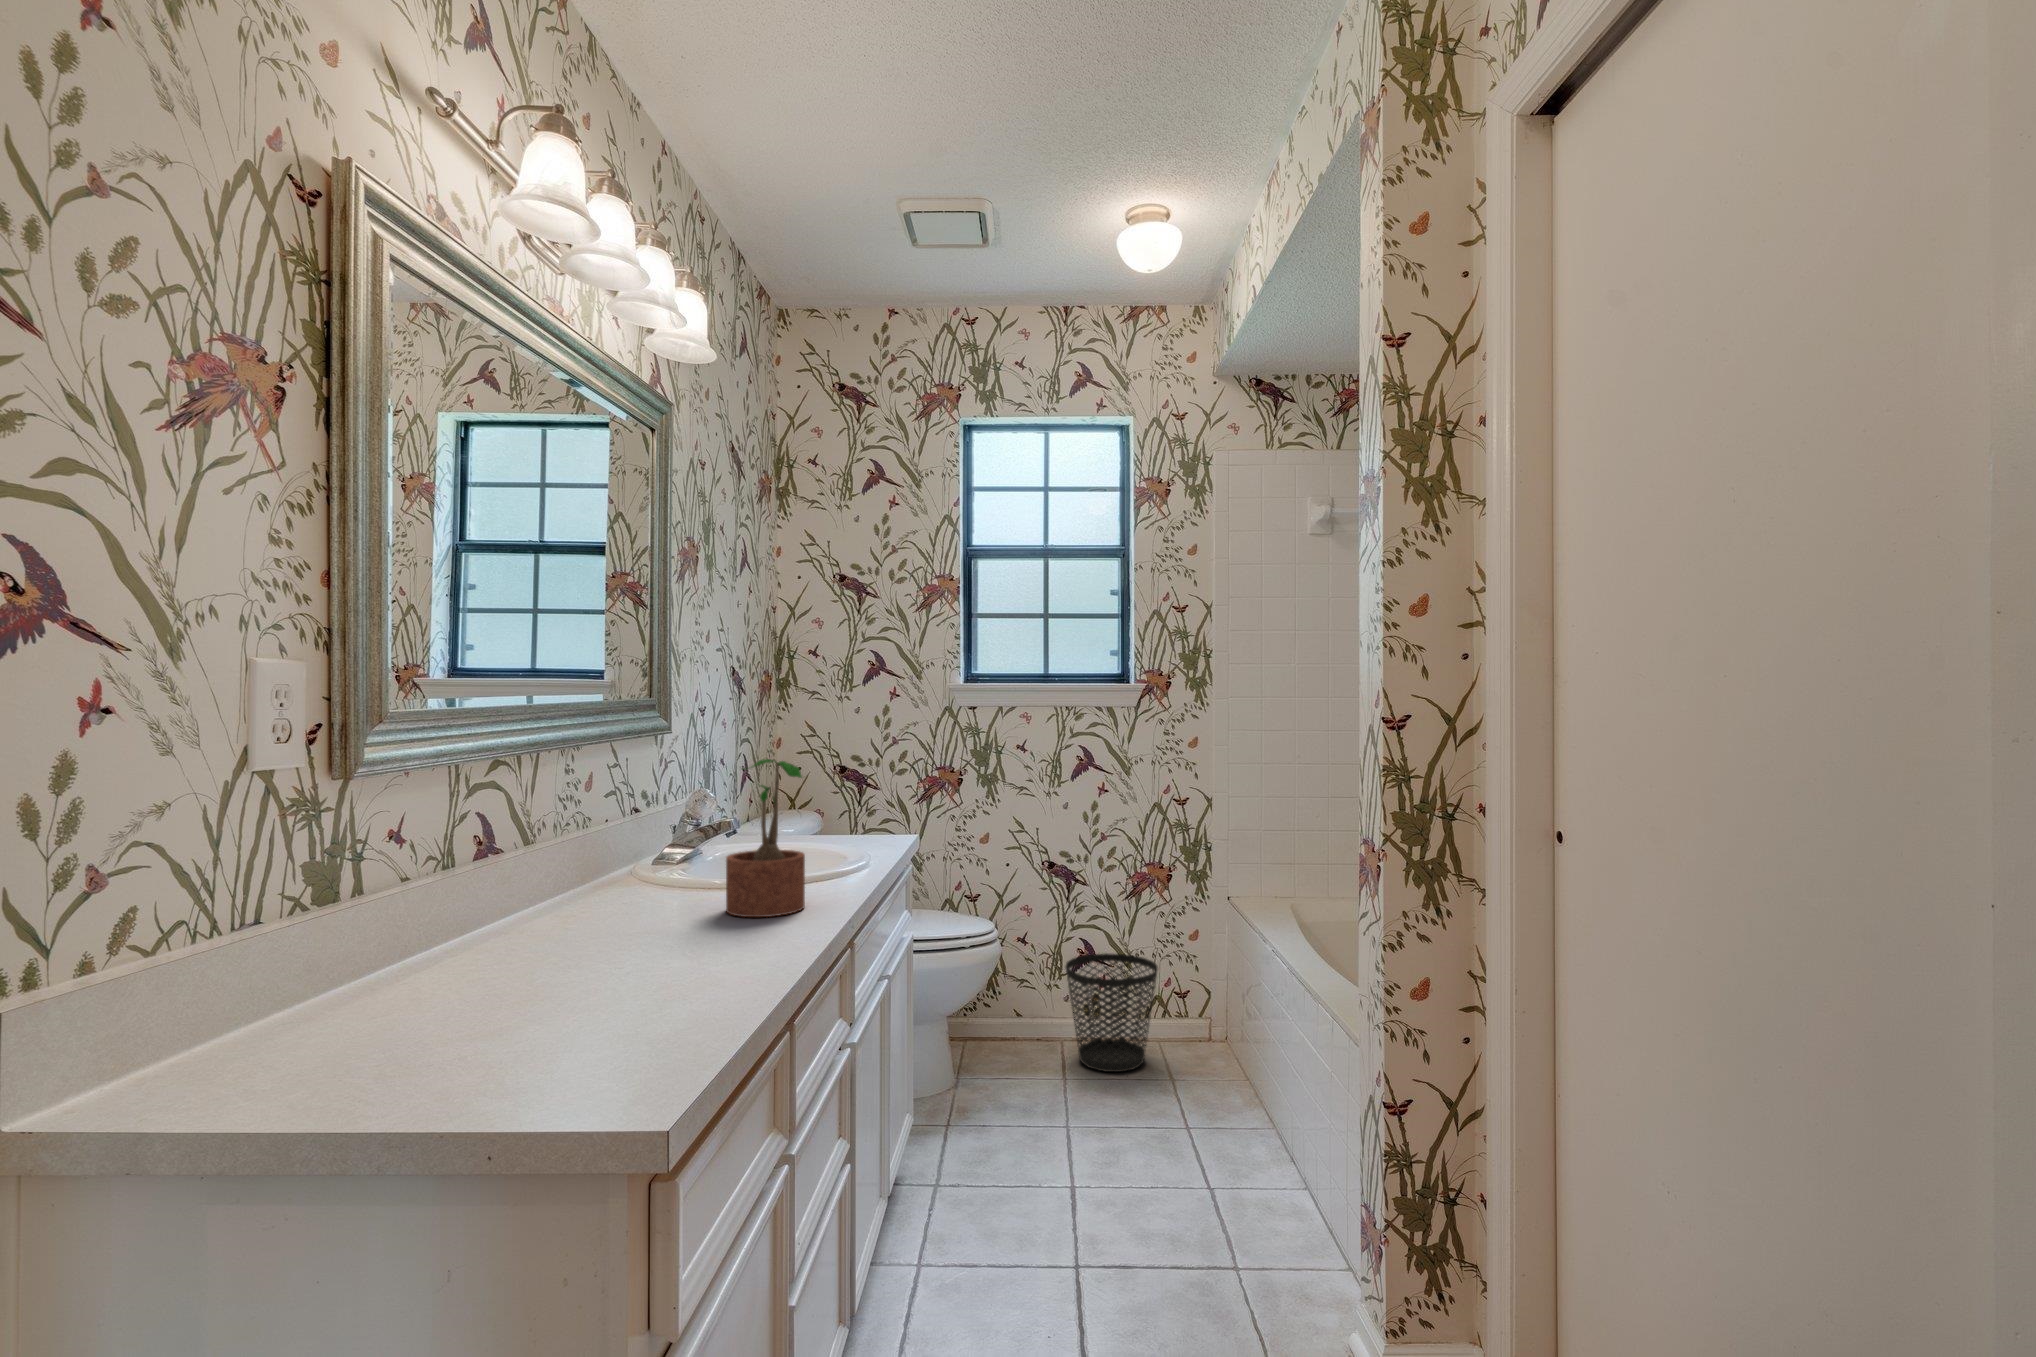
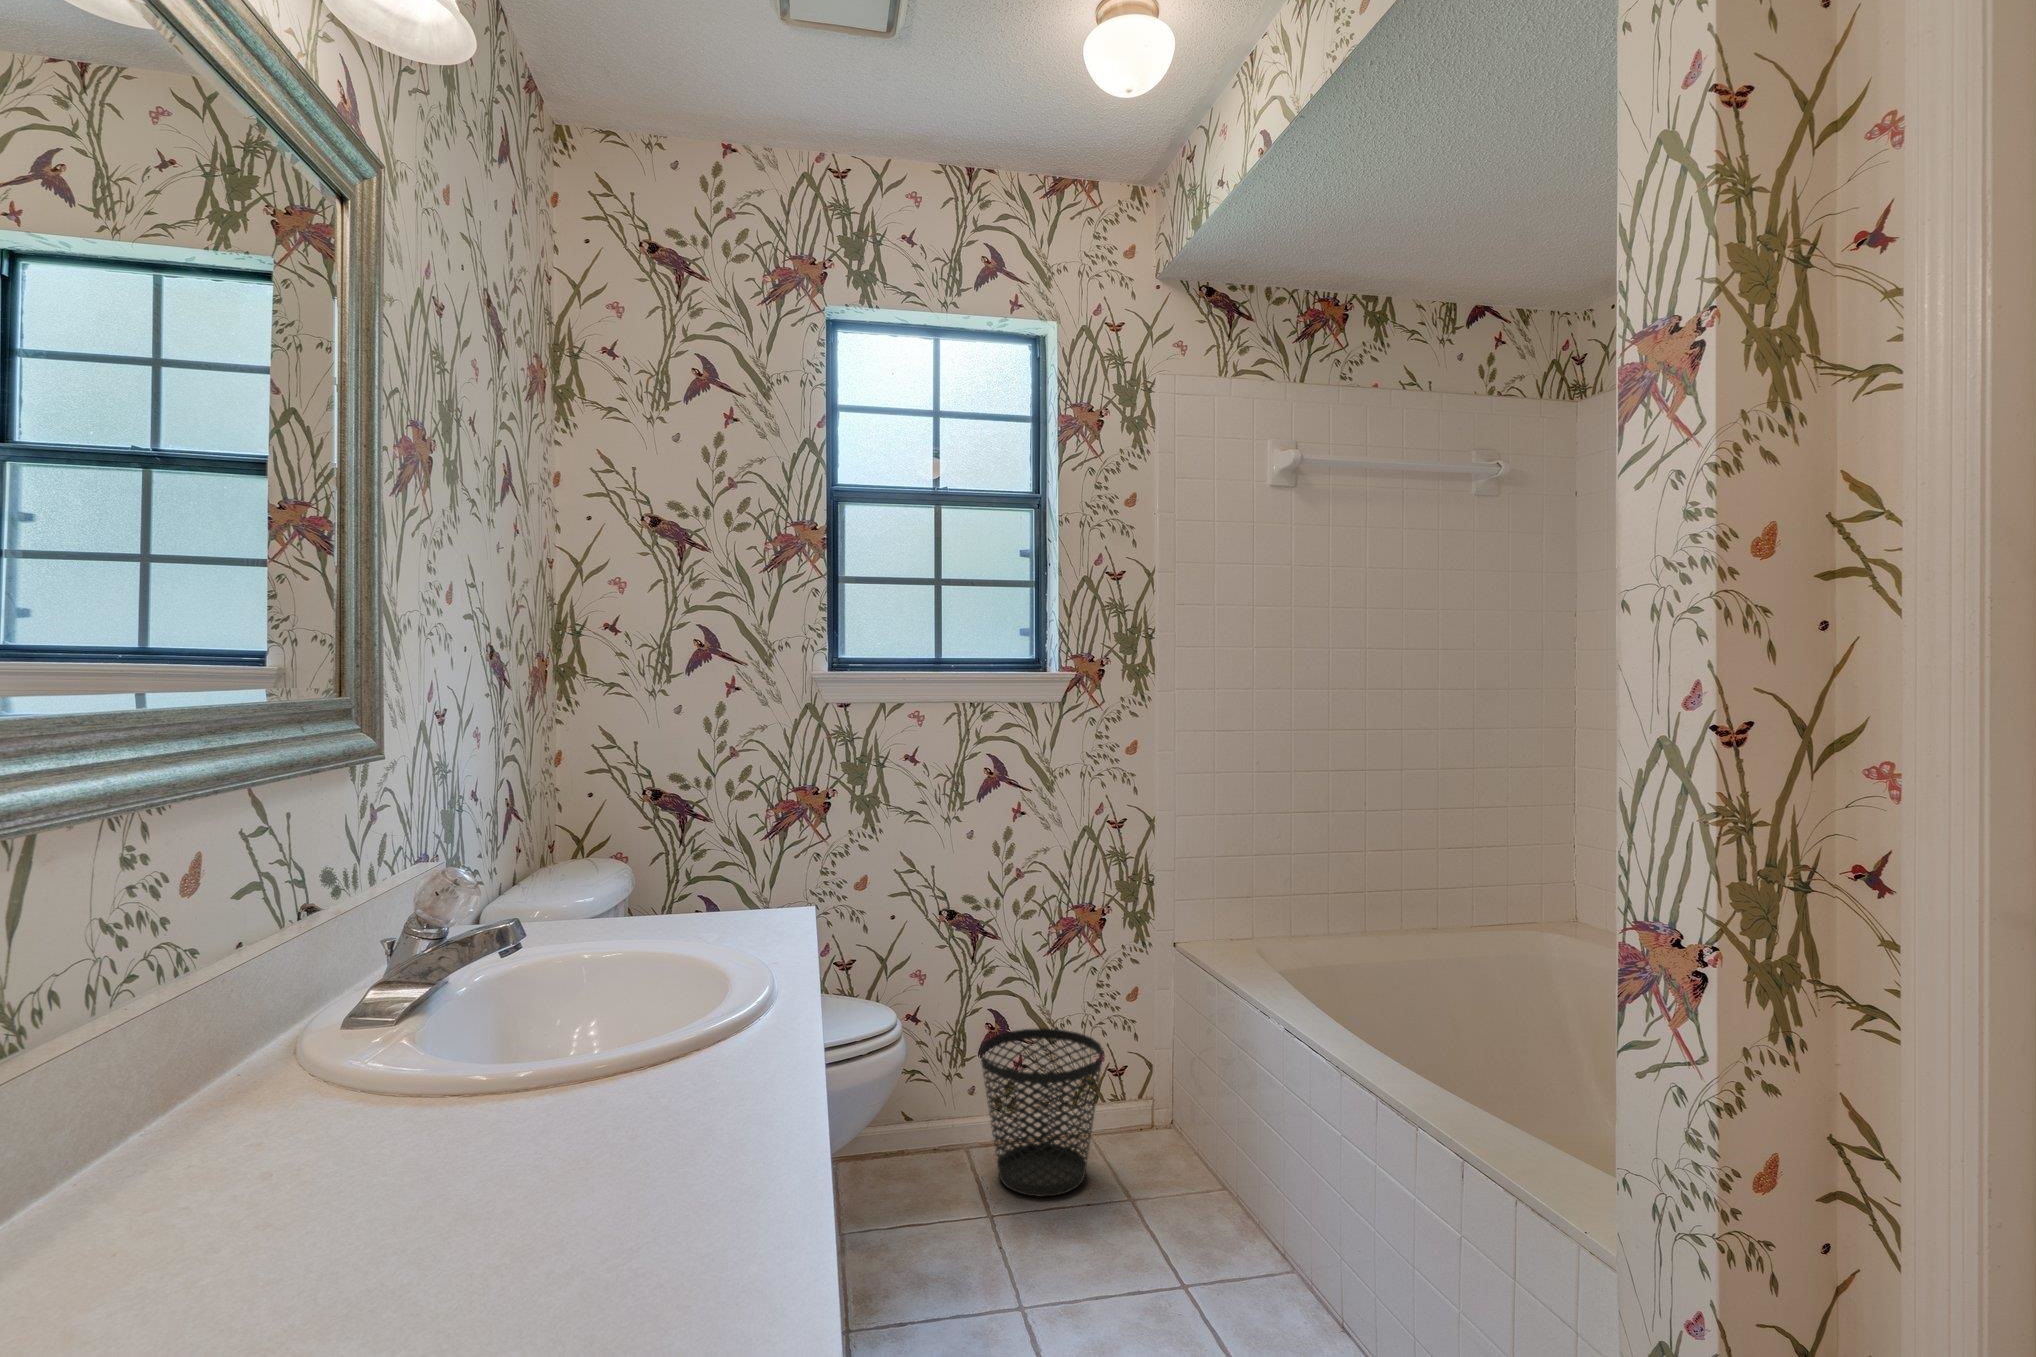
potted plant: present [726,759,805,917] -> none [525,822,711,1184]

